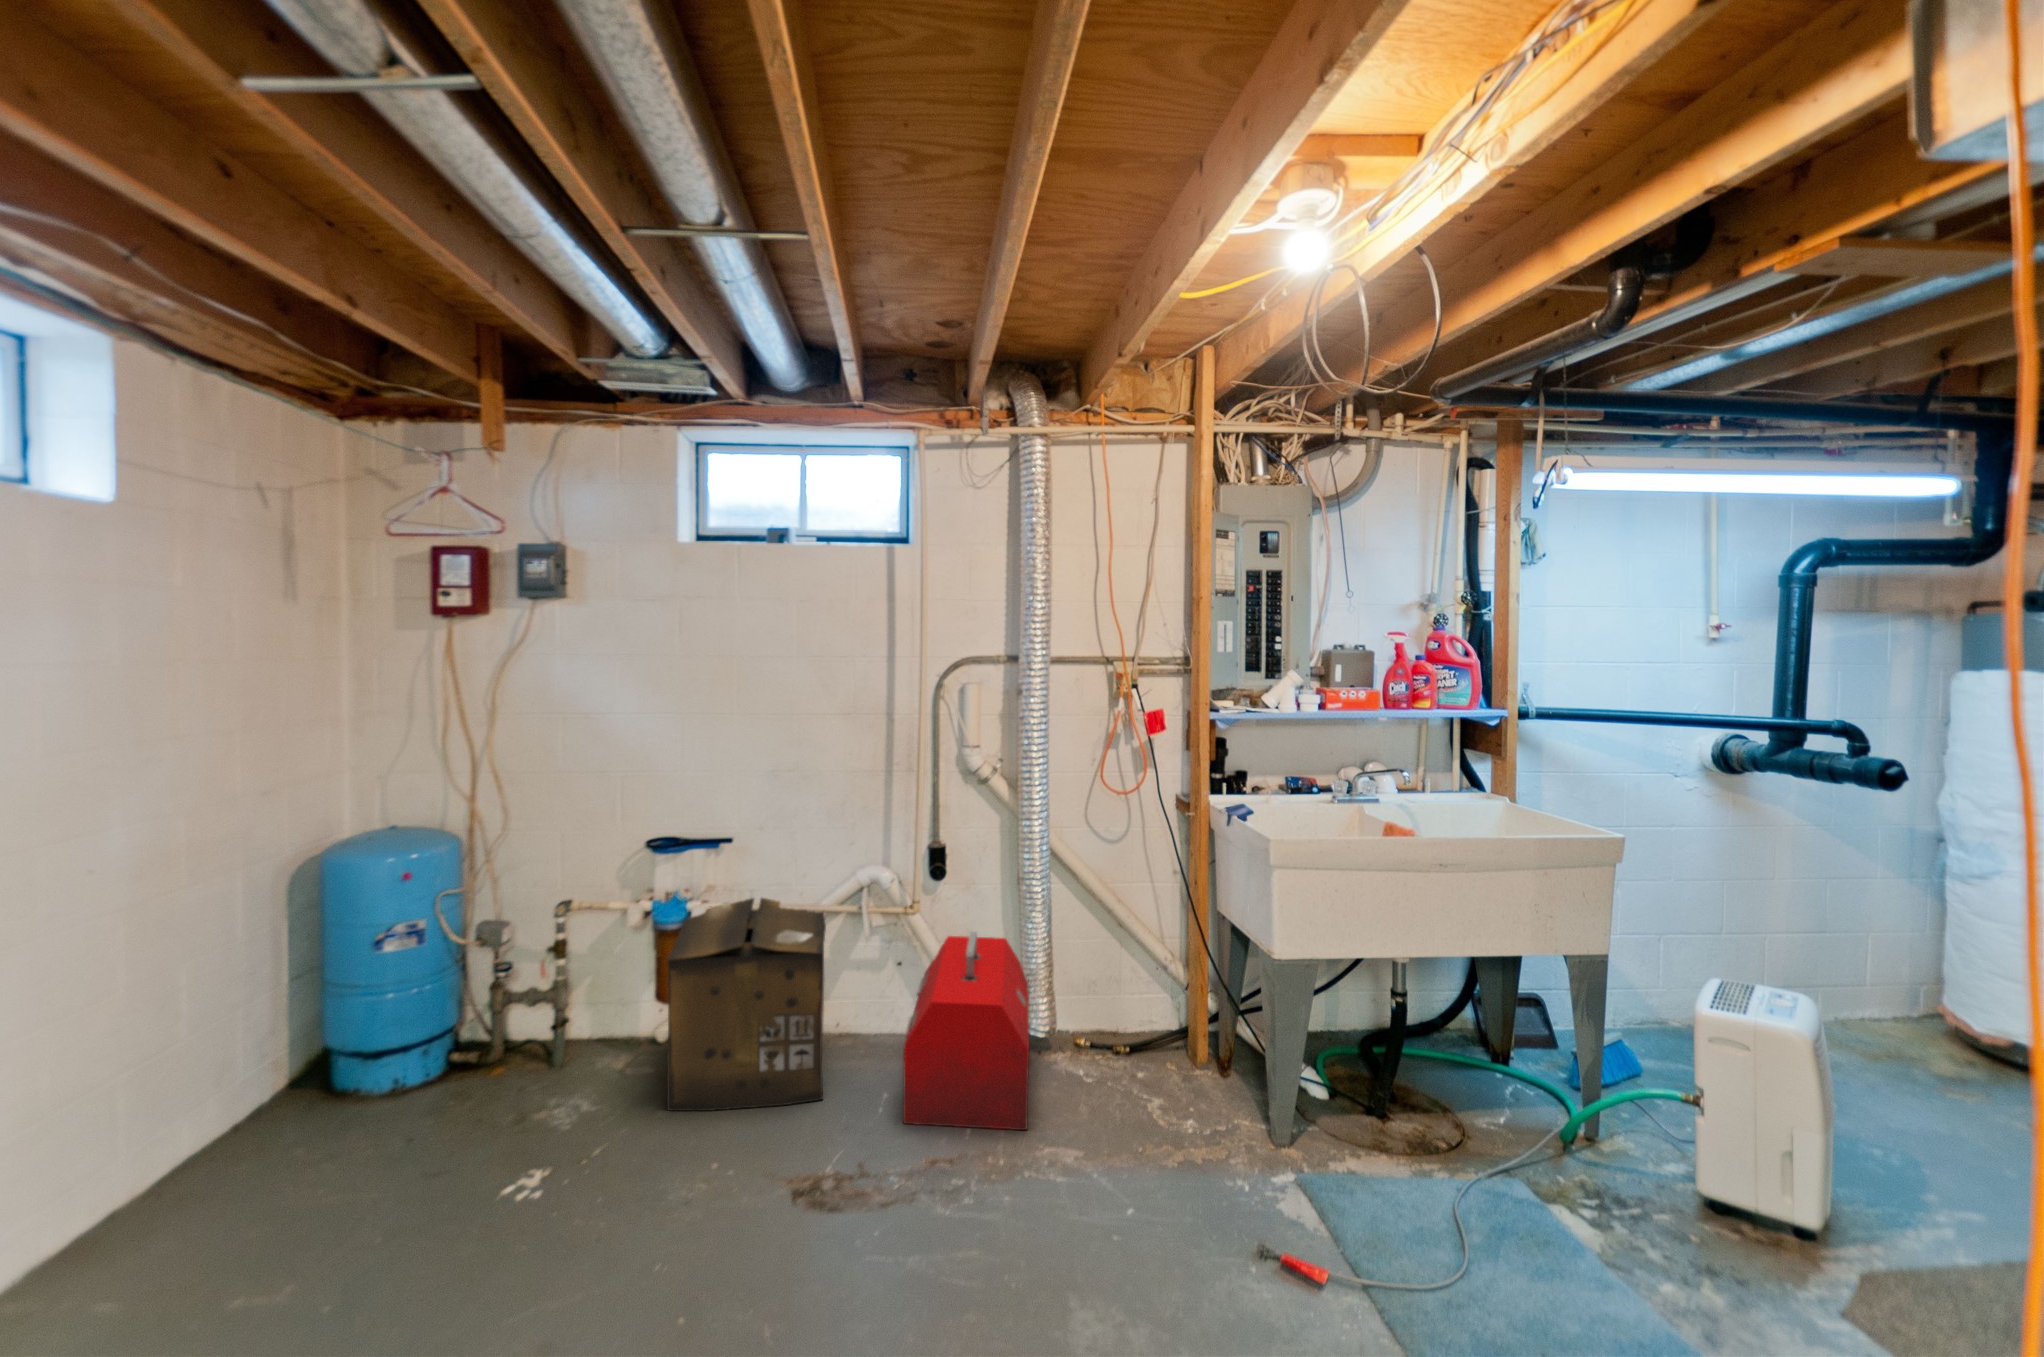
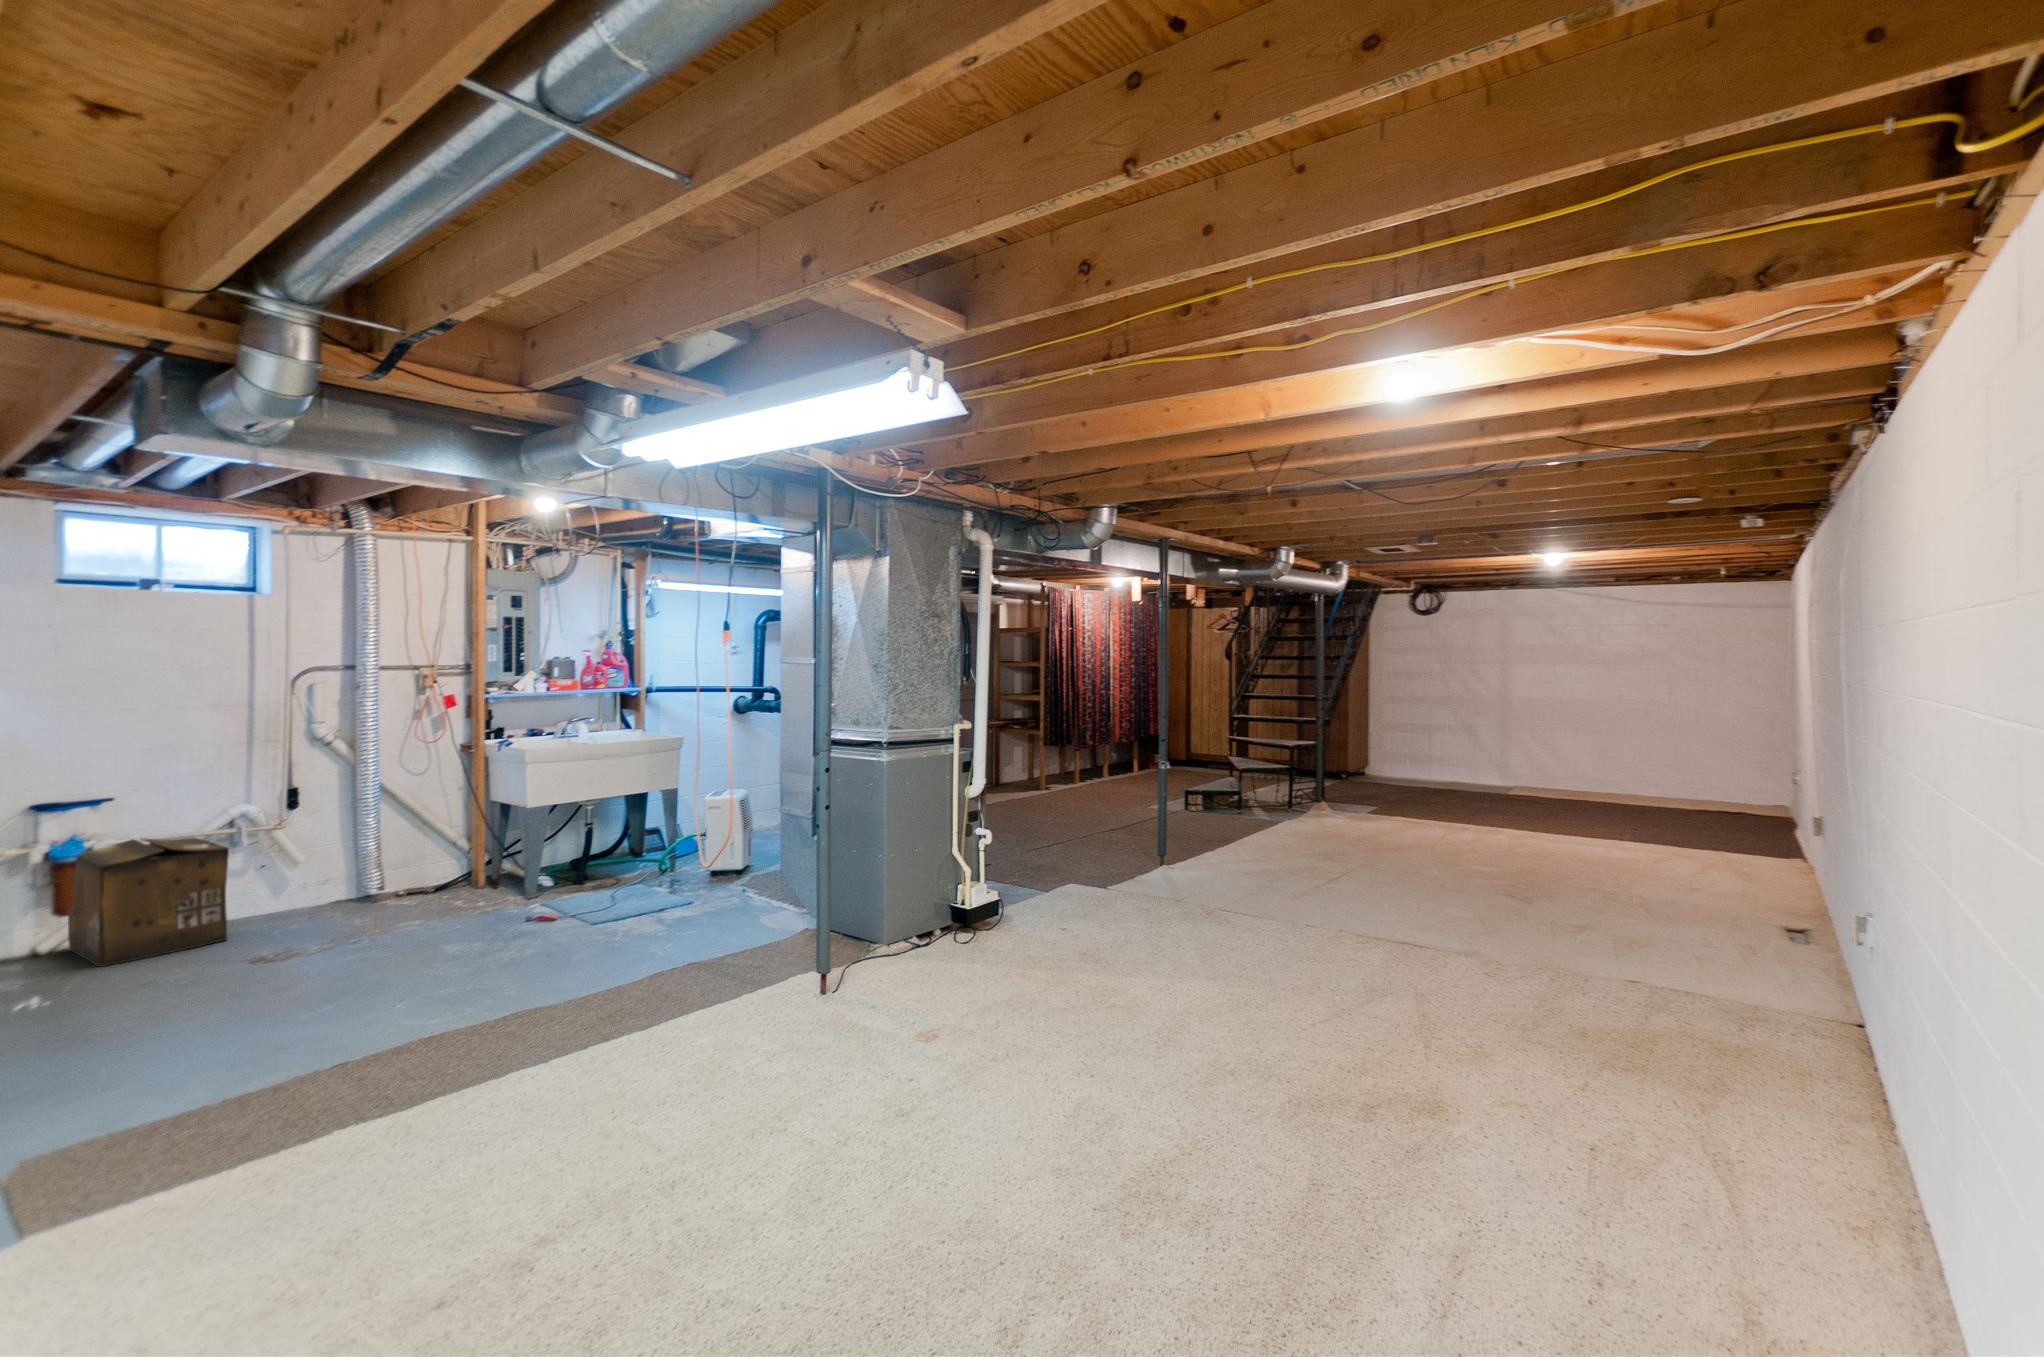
toolbox: present [903,932,1029,1130] -> none [282,830,384,934]

